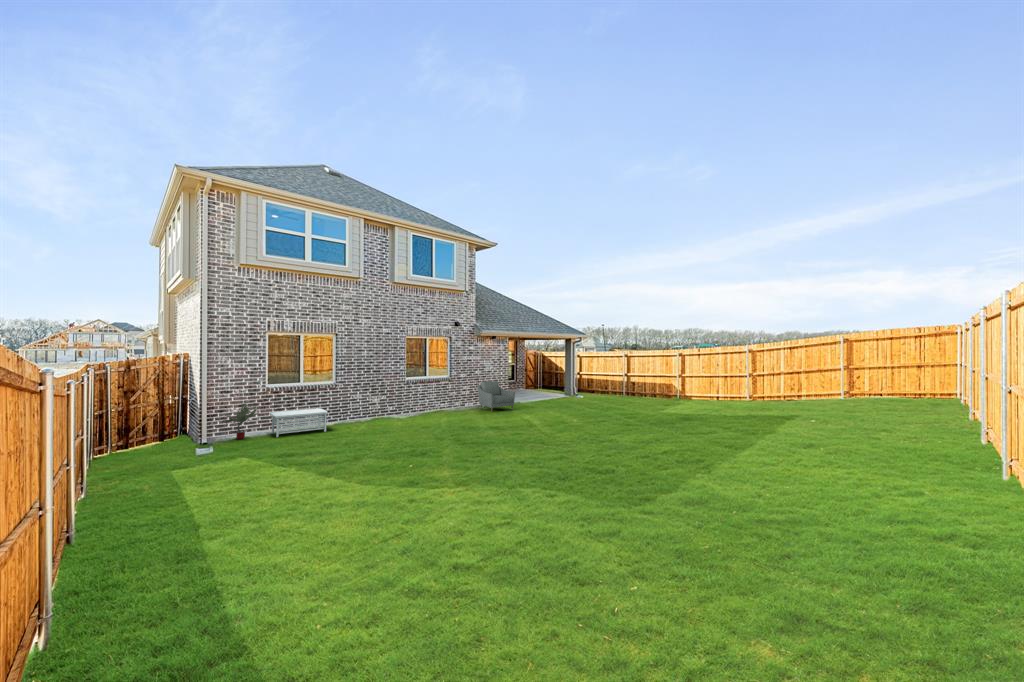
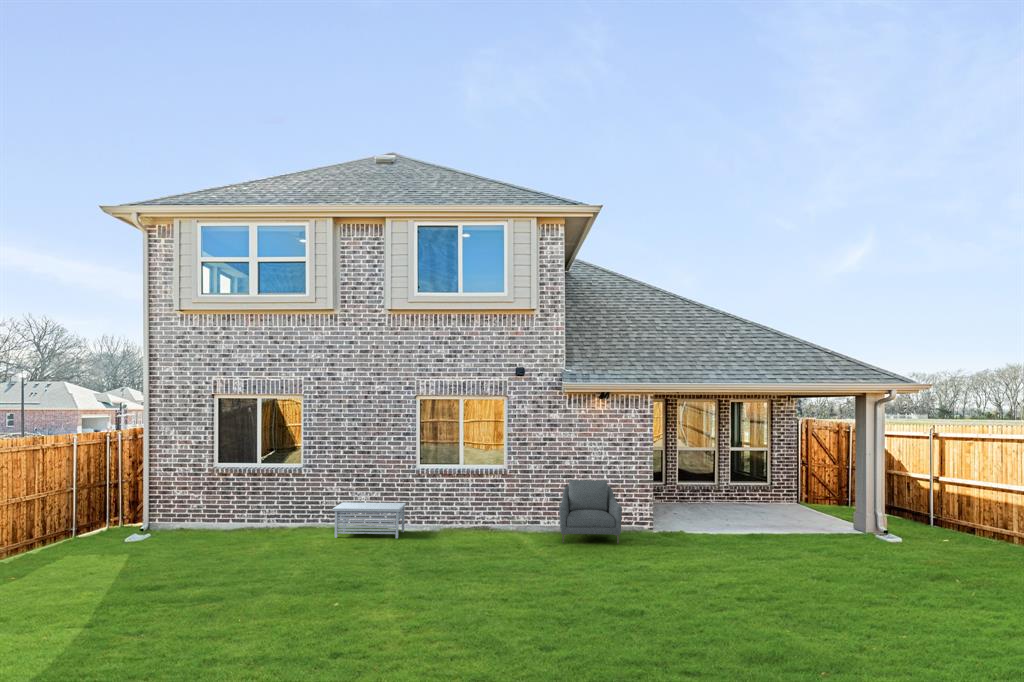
potted tree: present [223,402,258,440] -> none [153,484,192,533]
storage bench: present [270,408,328,437] -> present [332,502,406,538]

